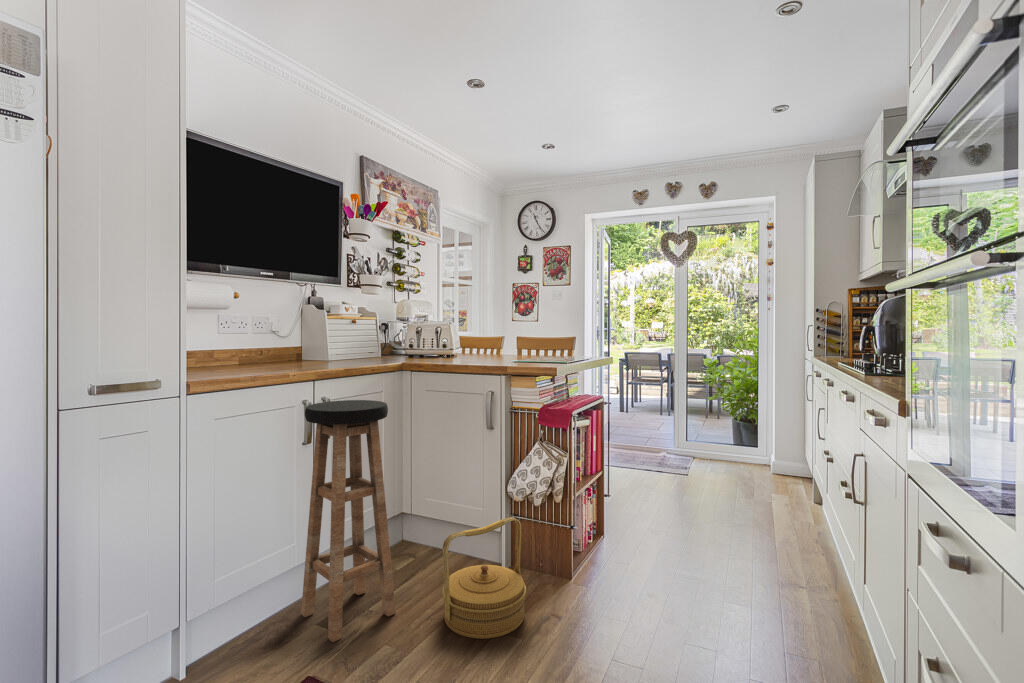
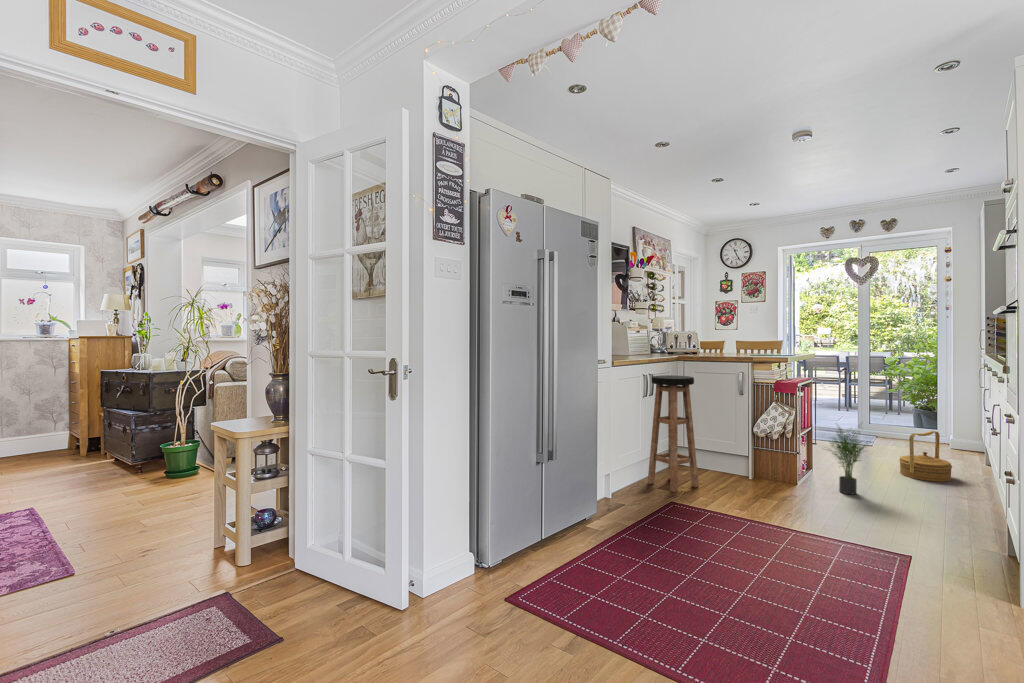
potted plant: none [599,472,688,600] -> present [829,428,866,494]
basket: present [442,517,526,639] -> present [899,431,952,482]

